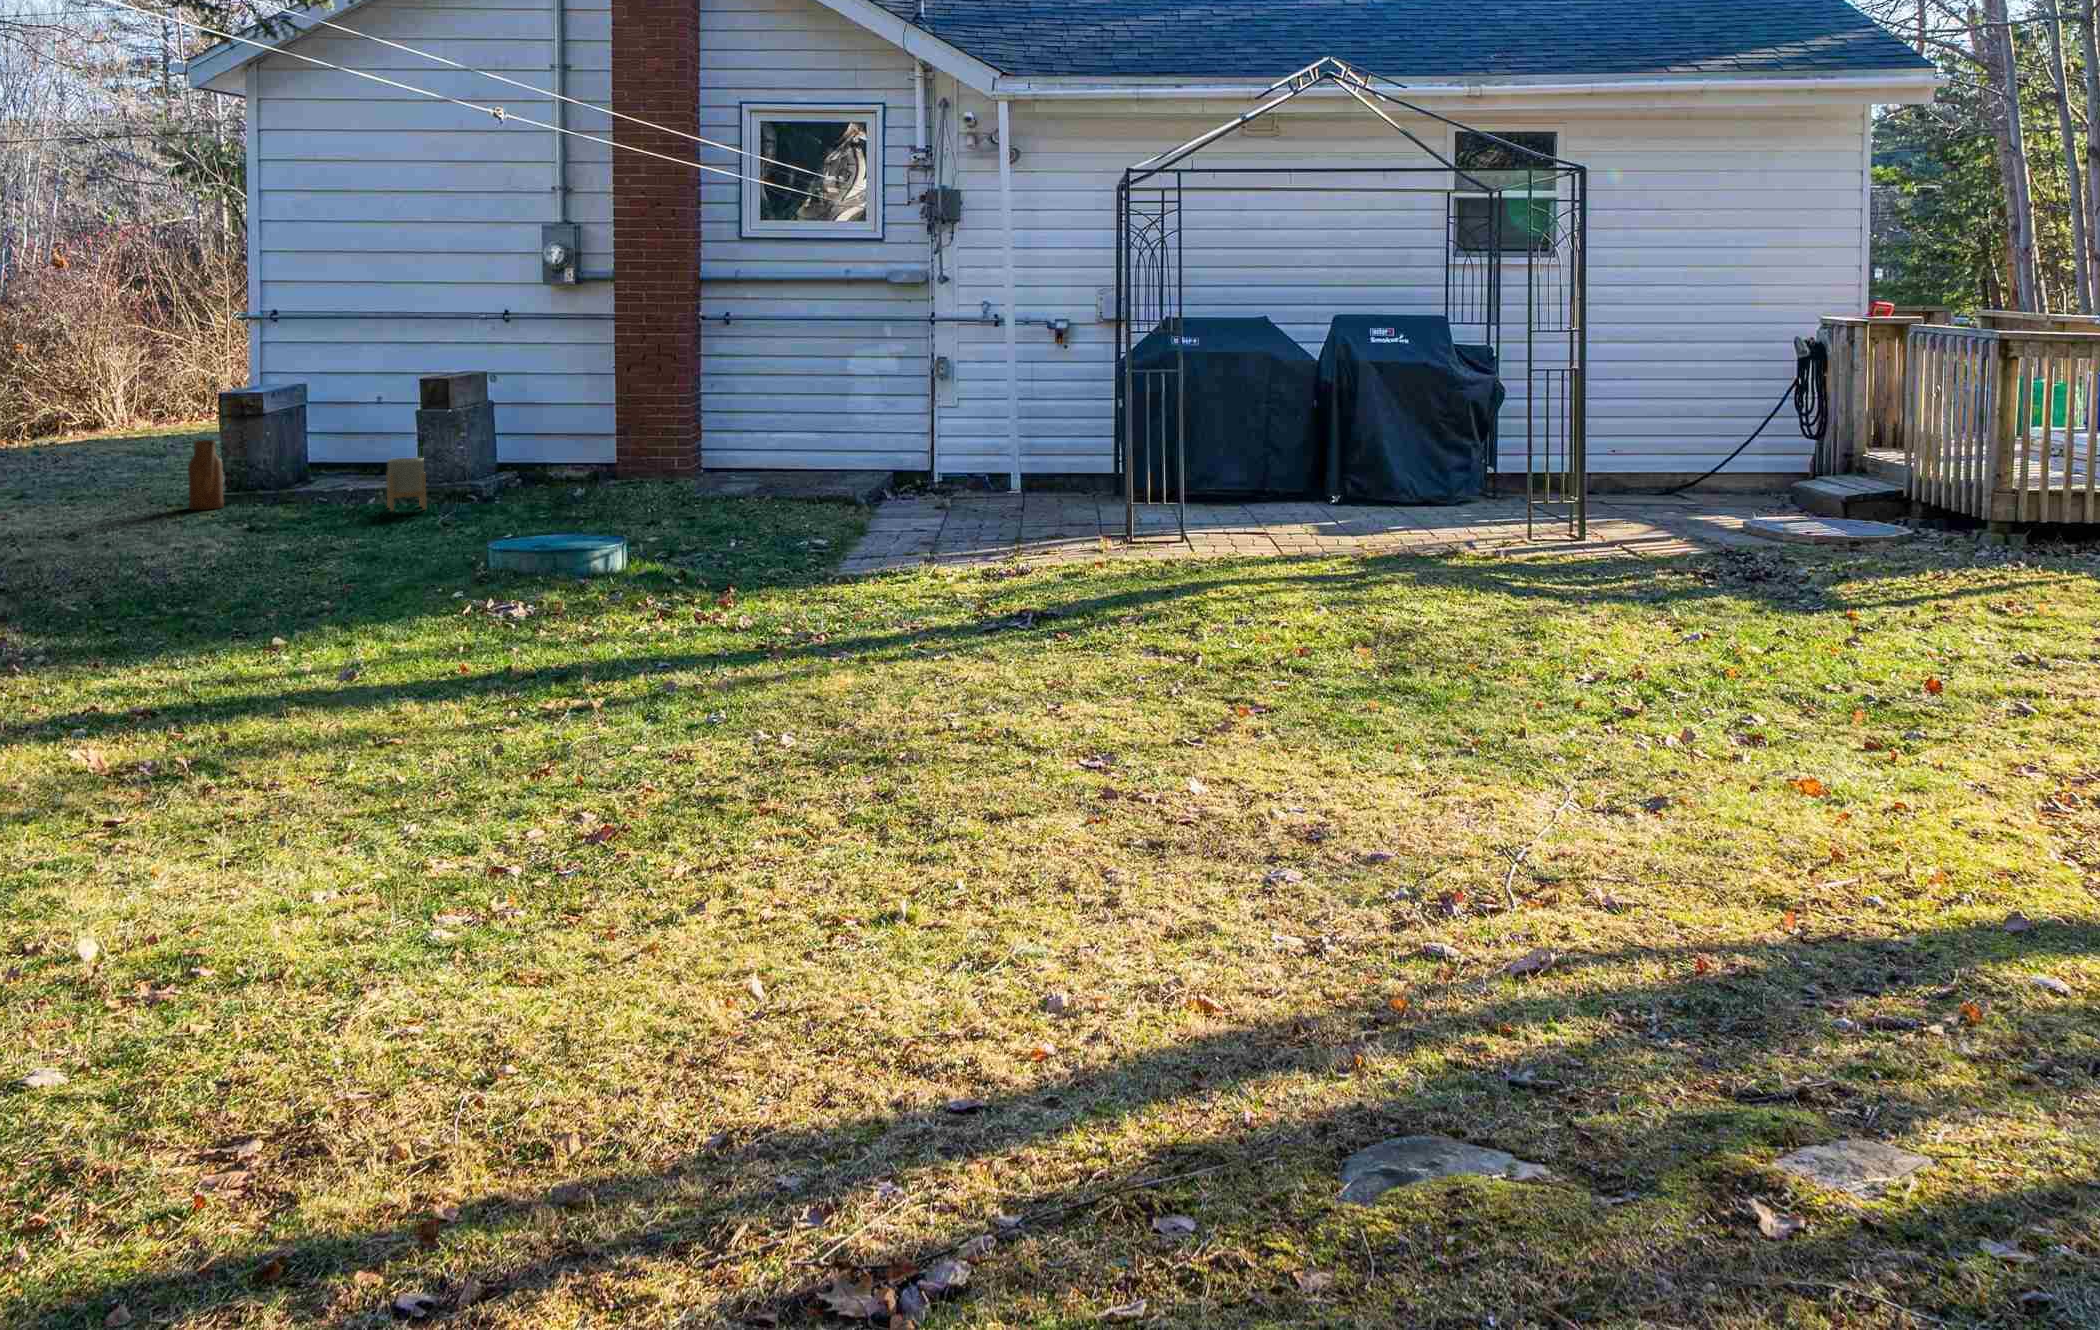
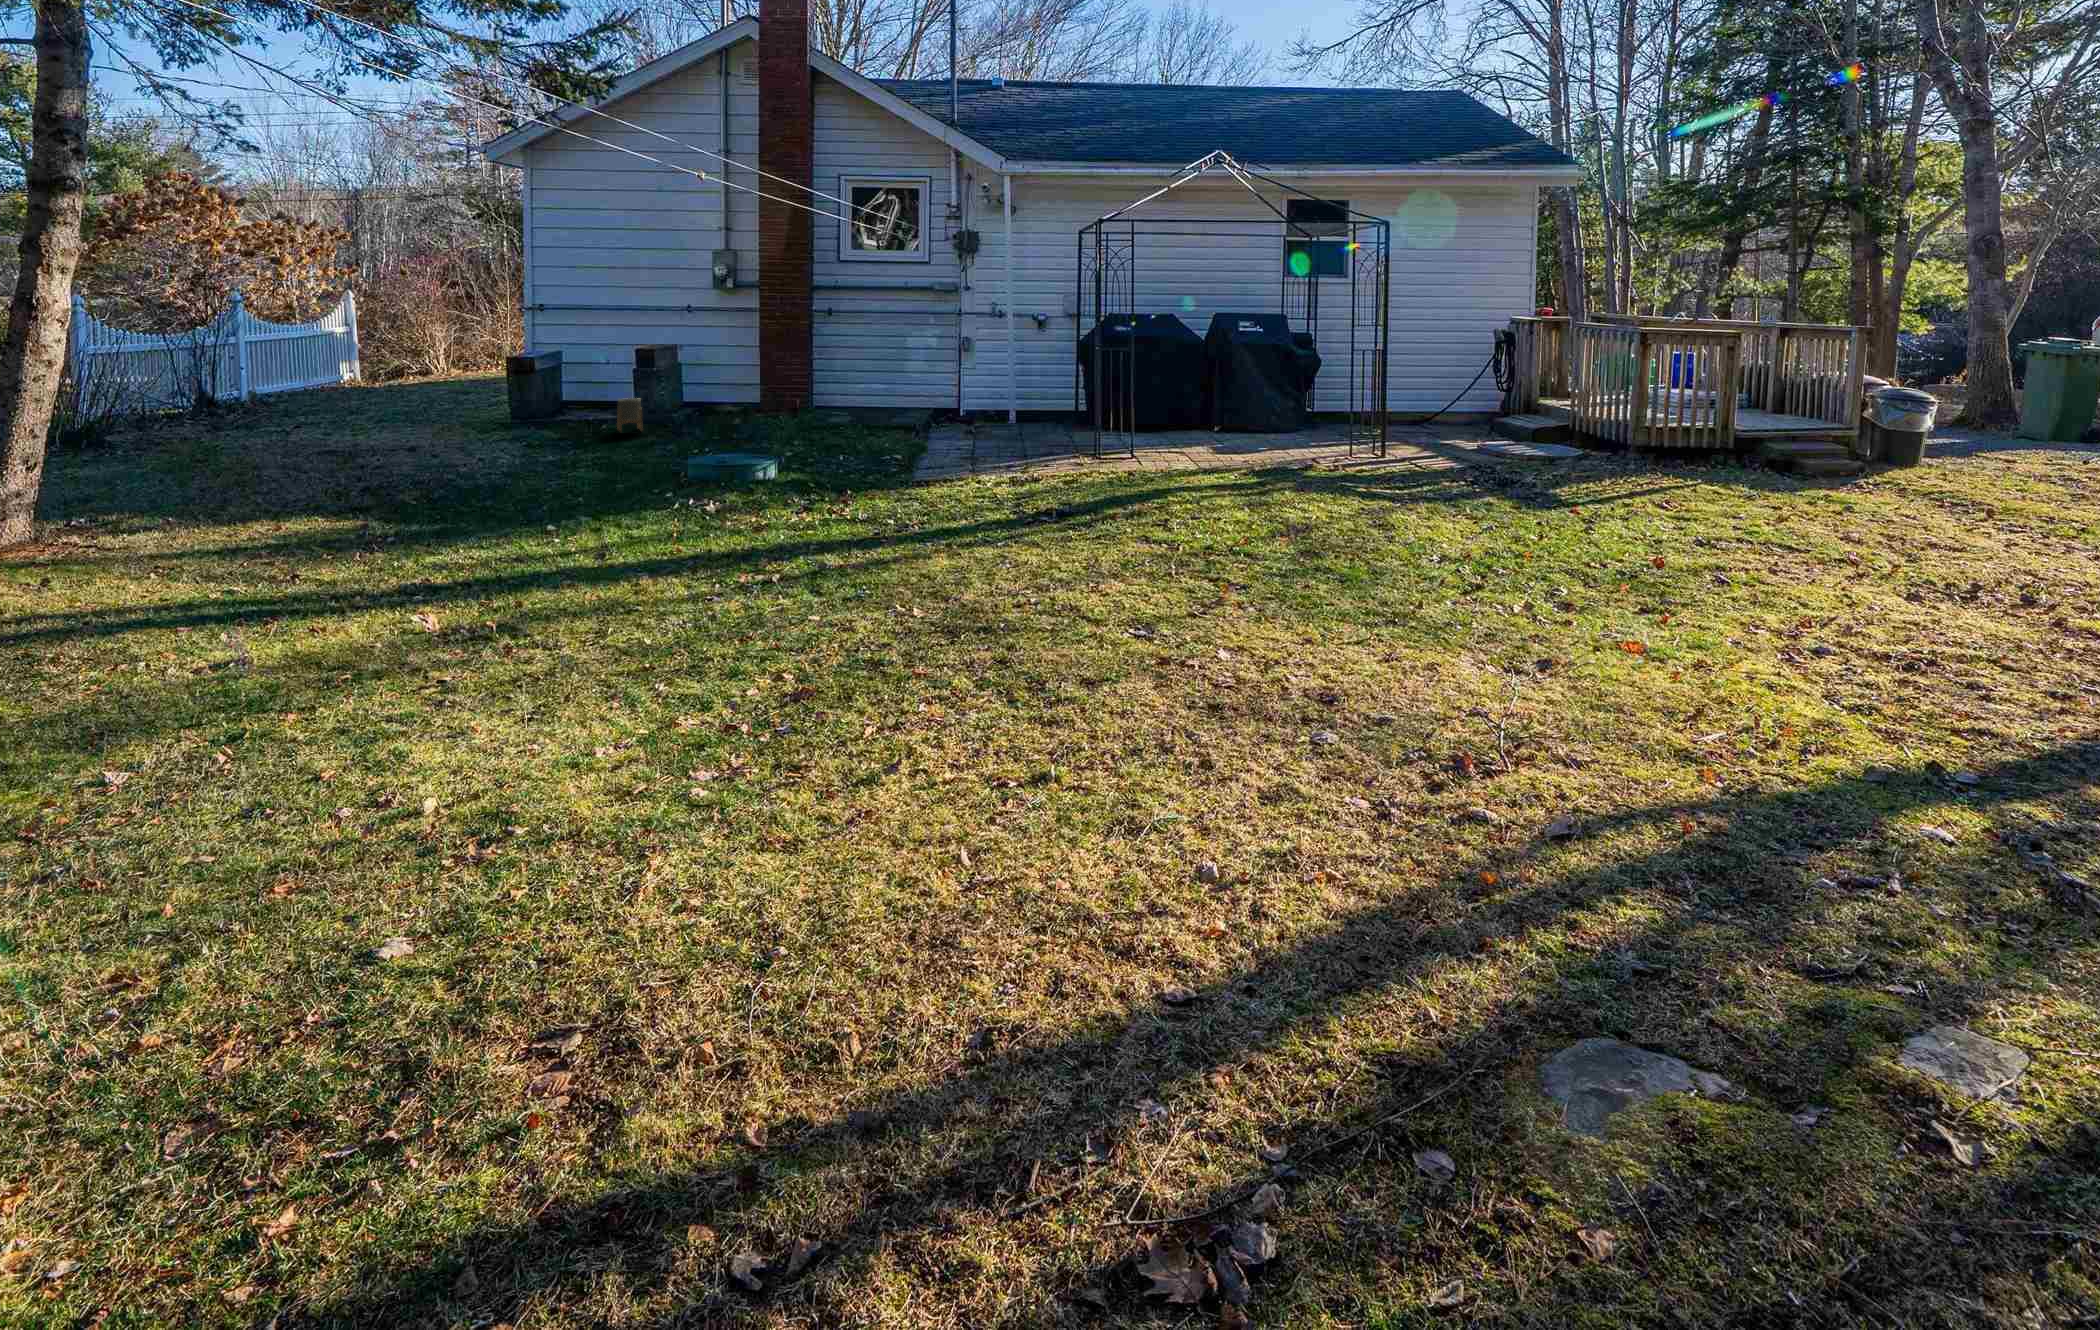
watering can: present [188,440,224,510] -> none [489,386,512,431]

